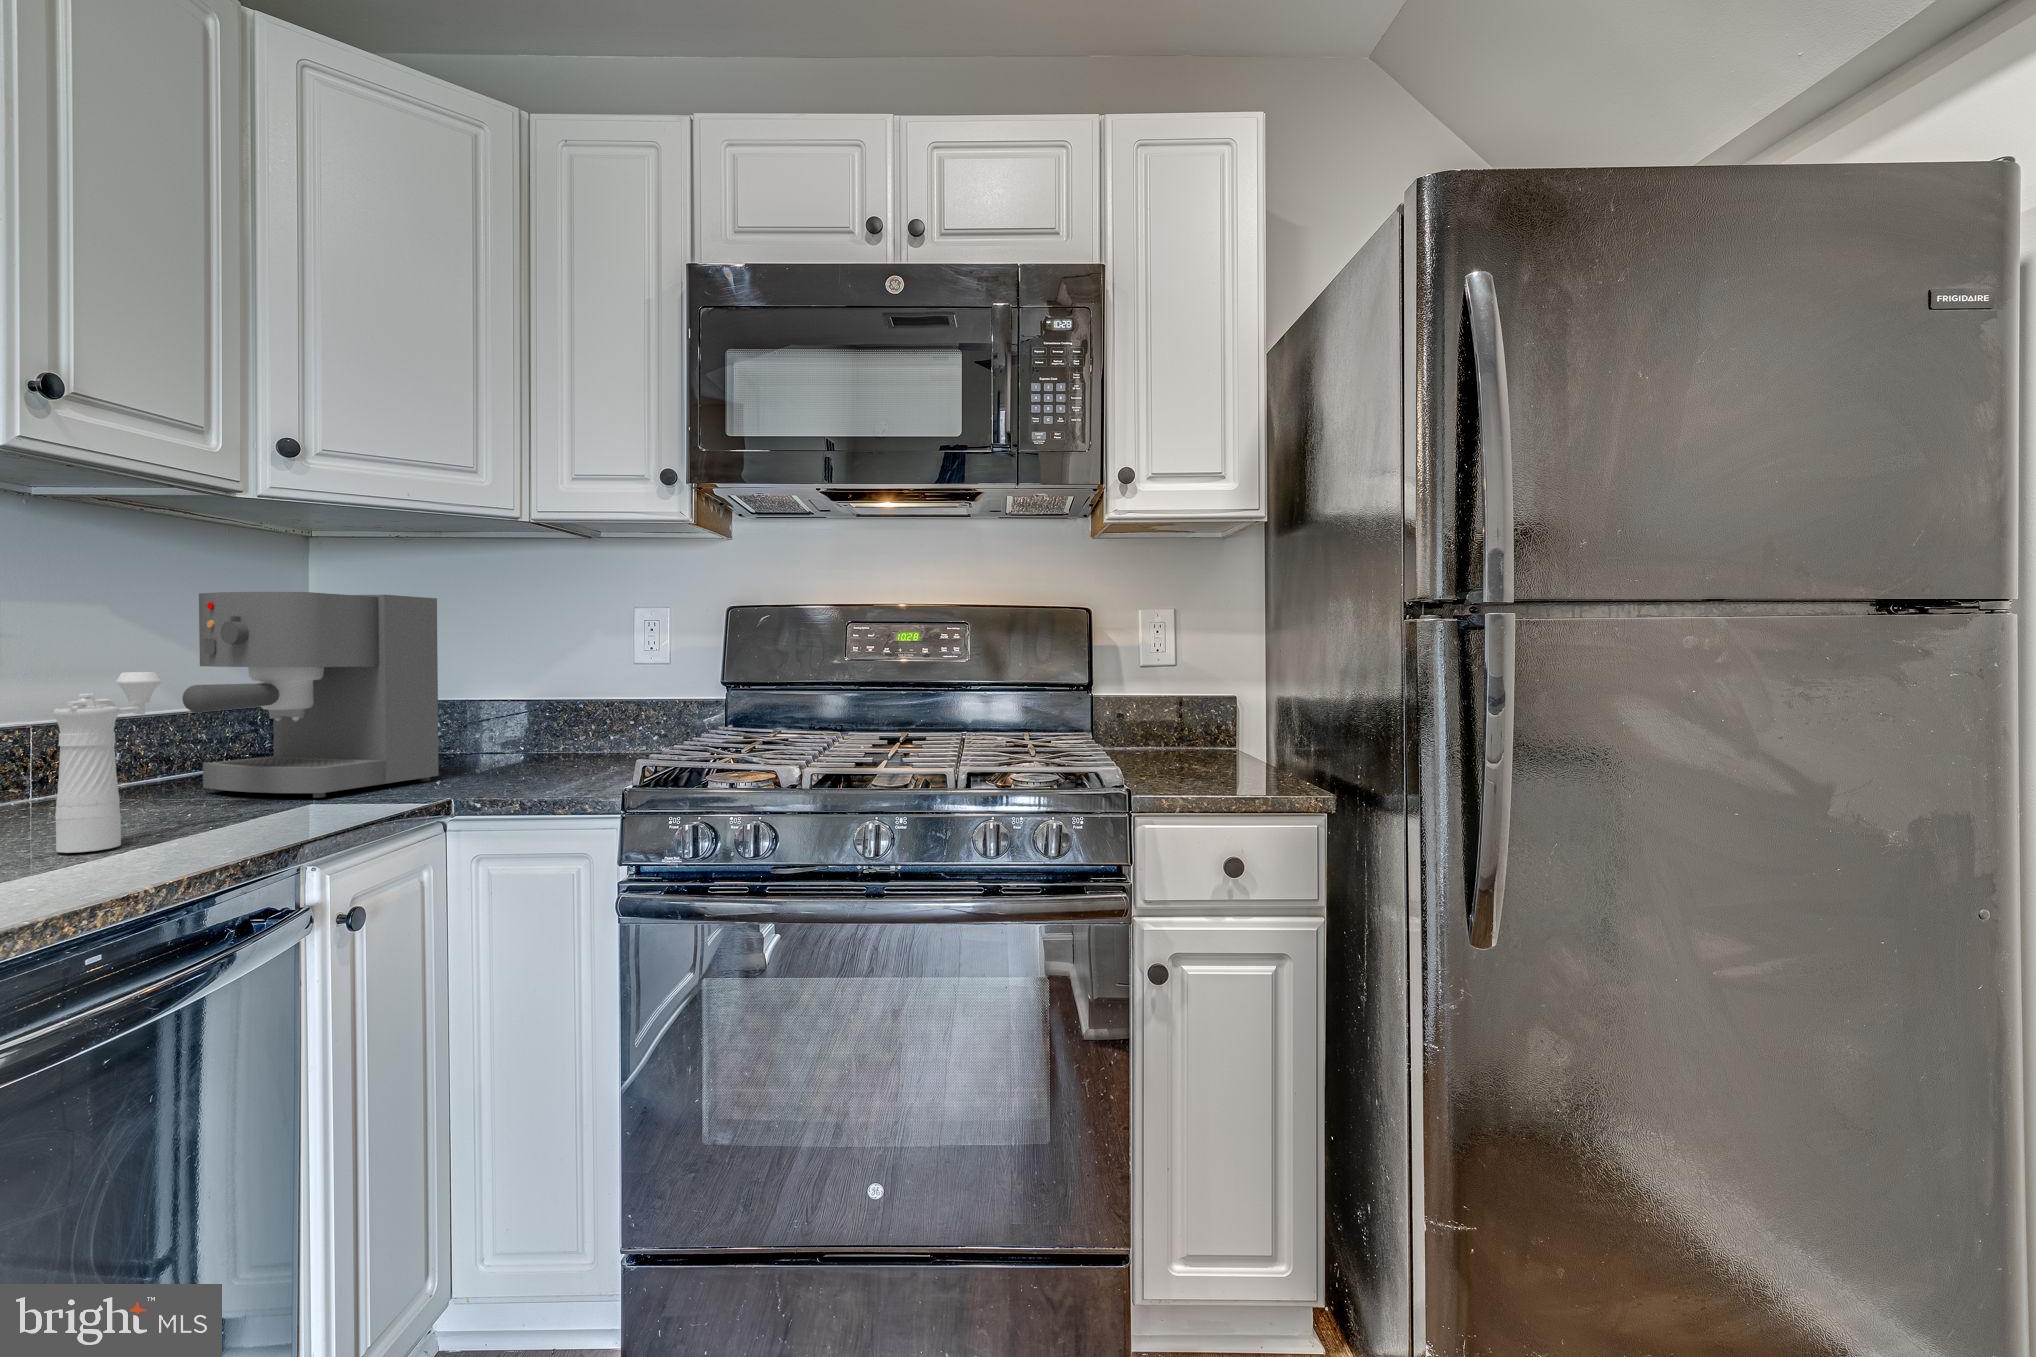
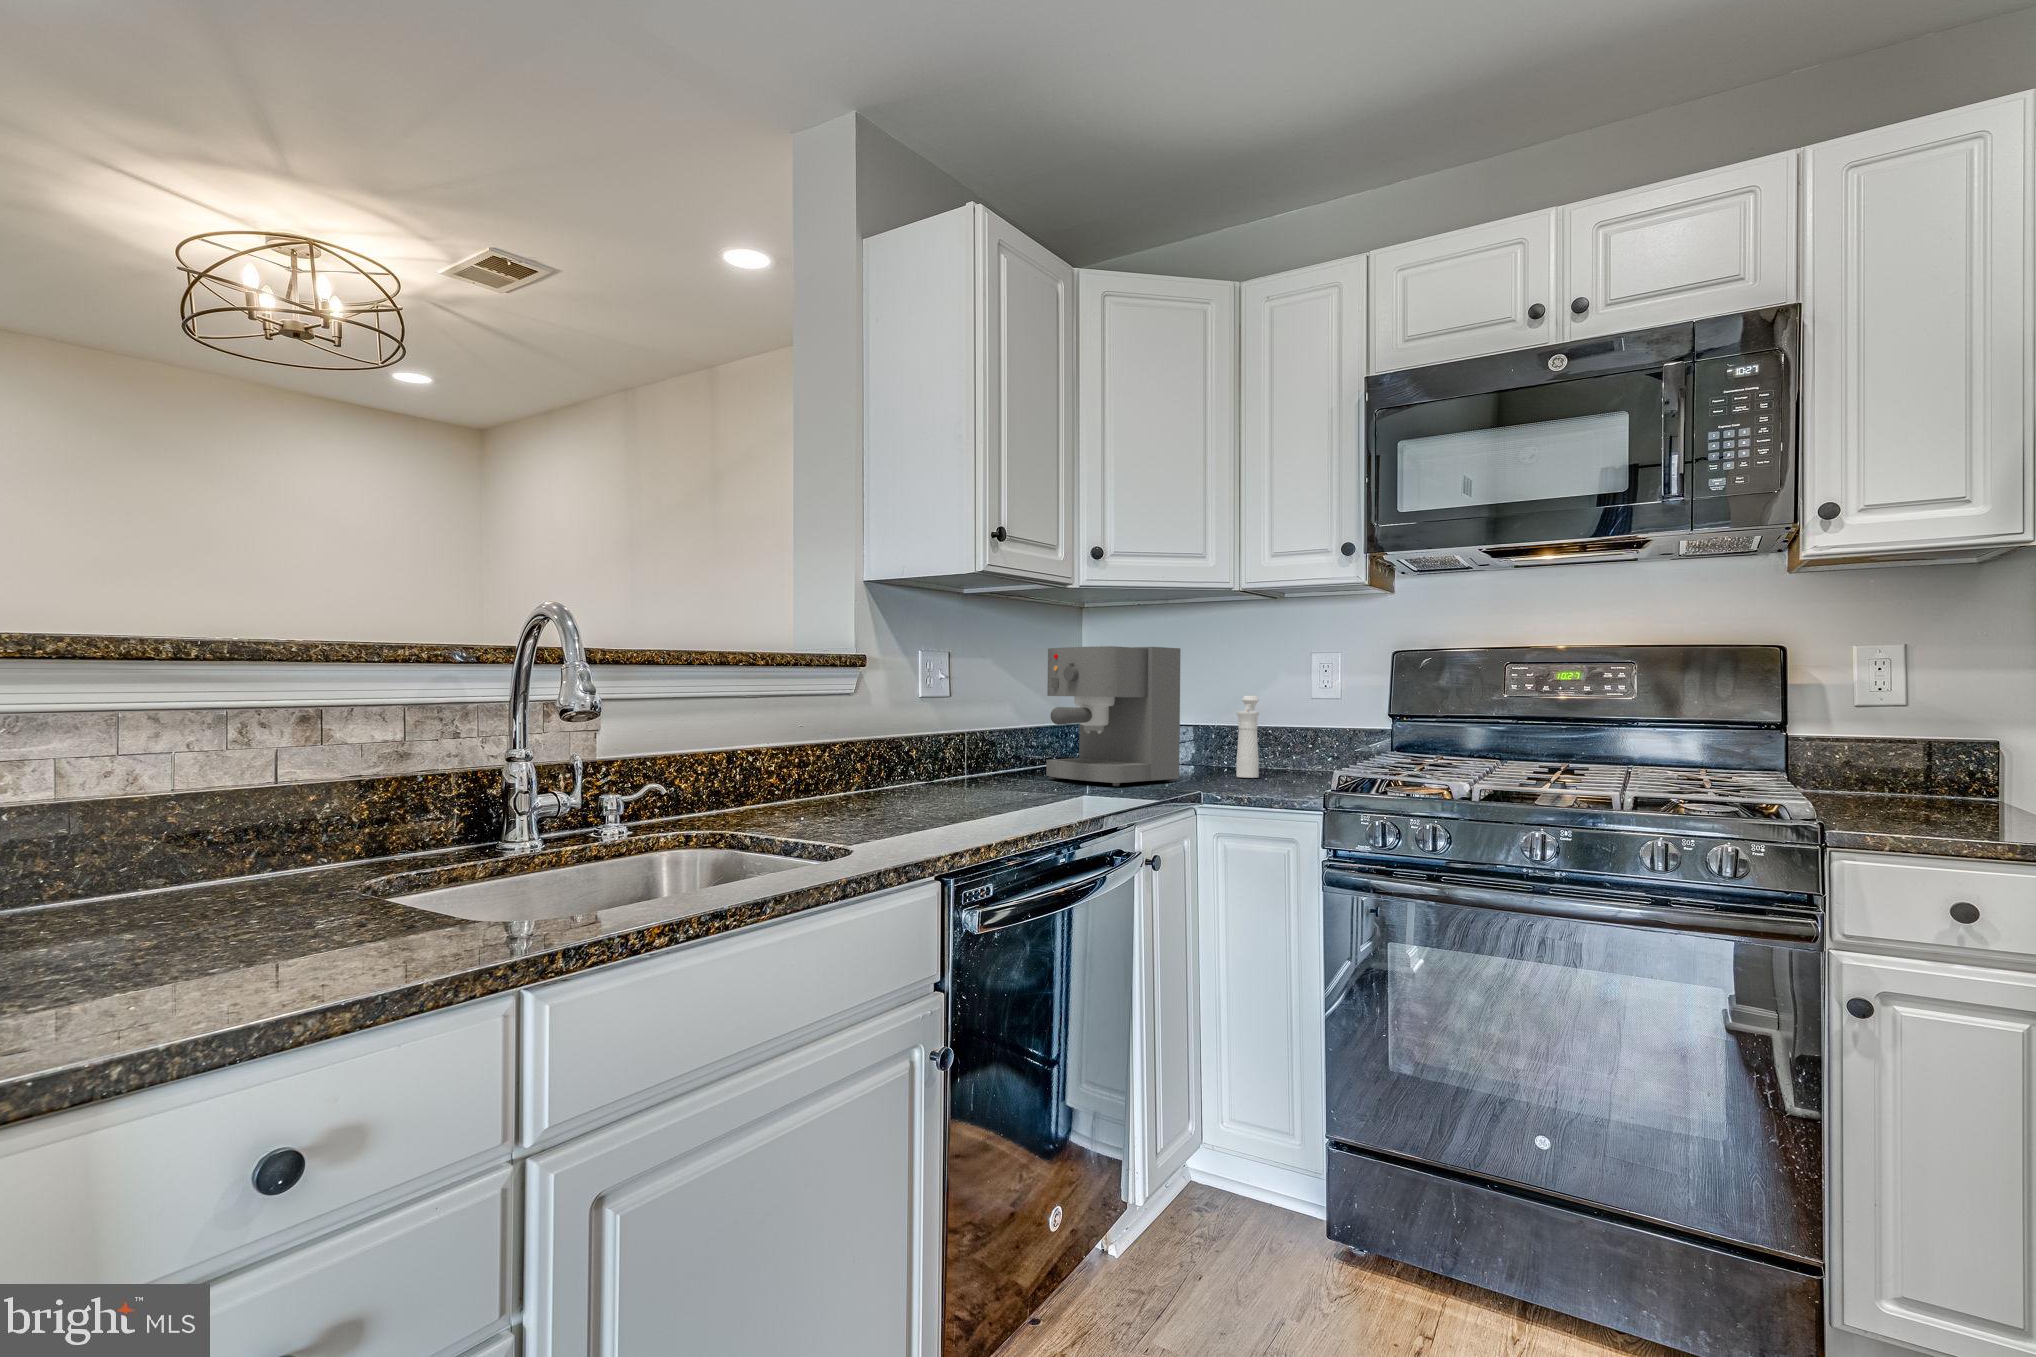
pepper mill: present [53,672,161,853] -> present [1236,695,1259,778]

